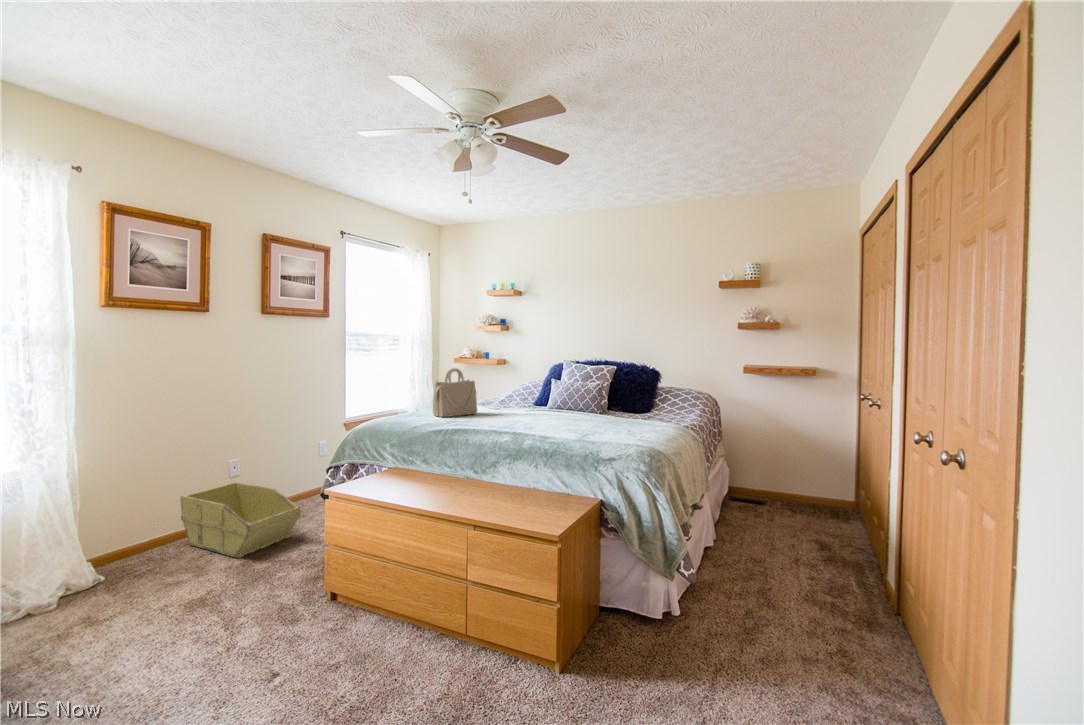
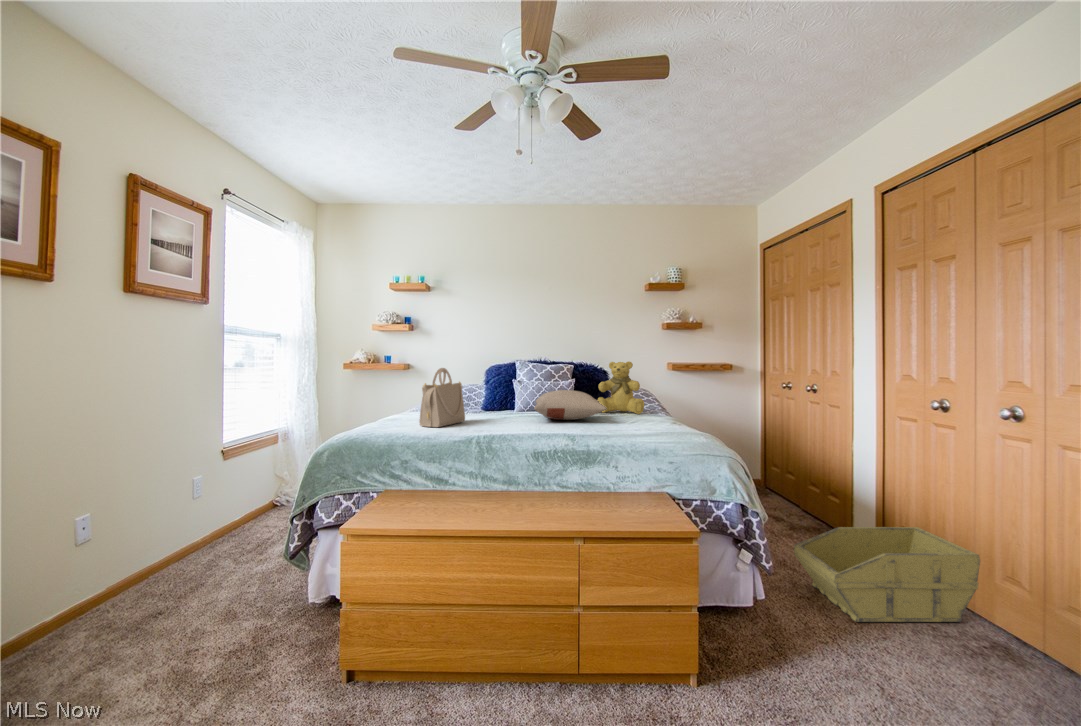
teddy bear: none [627,364,667,419] -> present [598,361,644,414]
pillow: none [528,392,612,419] -> present [534,390,606,420]
storage bin: present [181,482,300,558] -> present [793,527,980,622]

